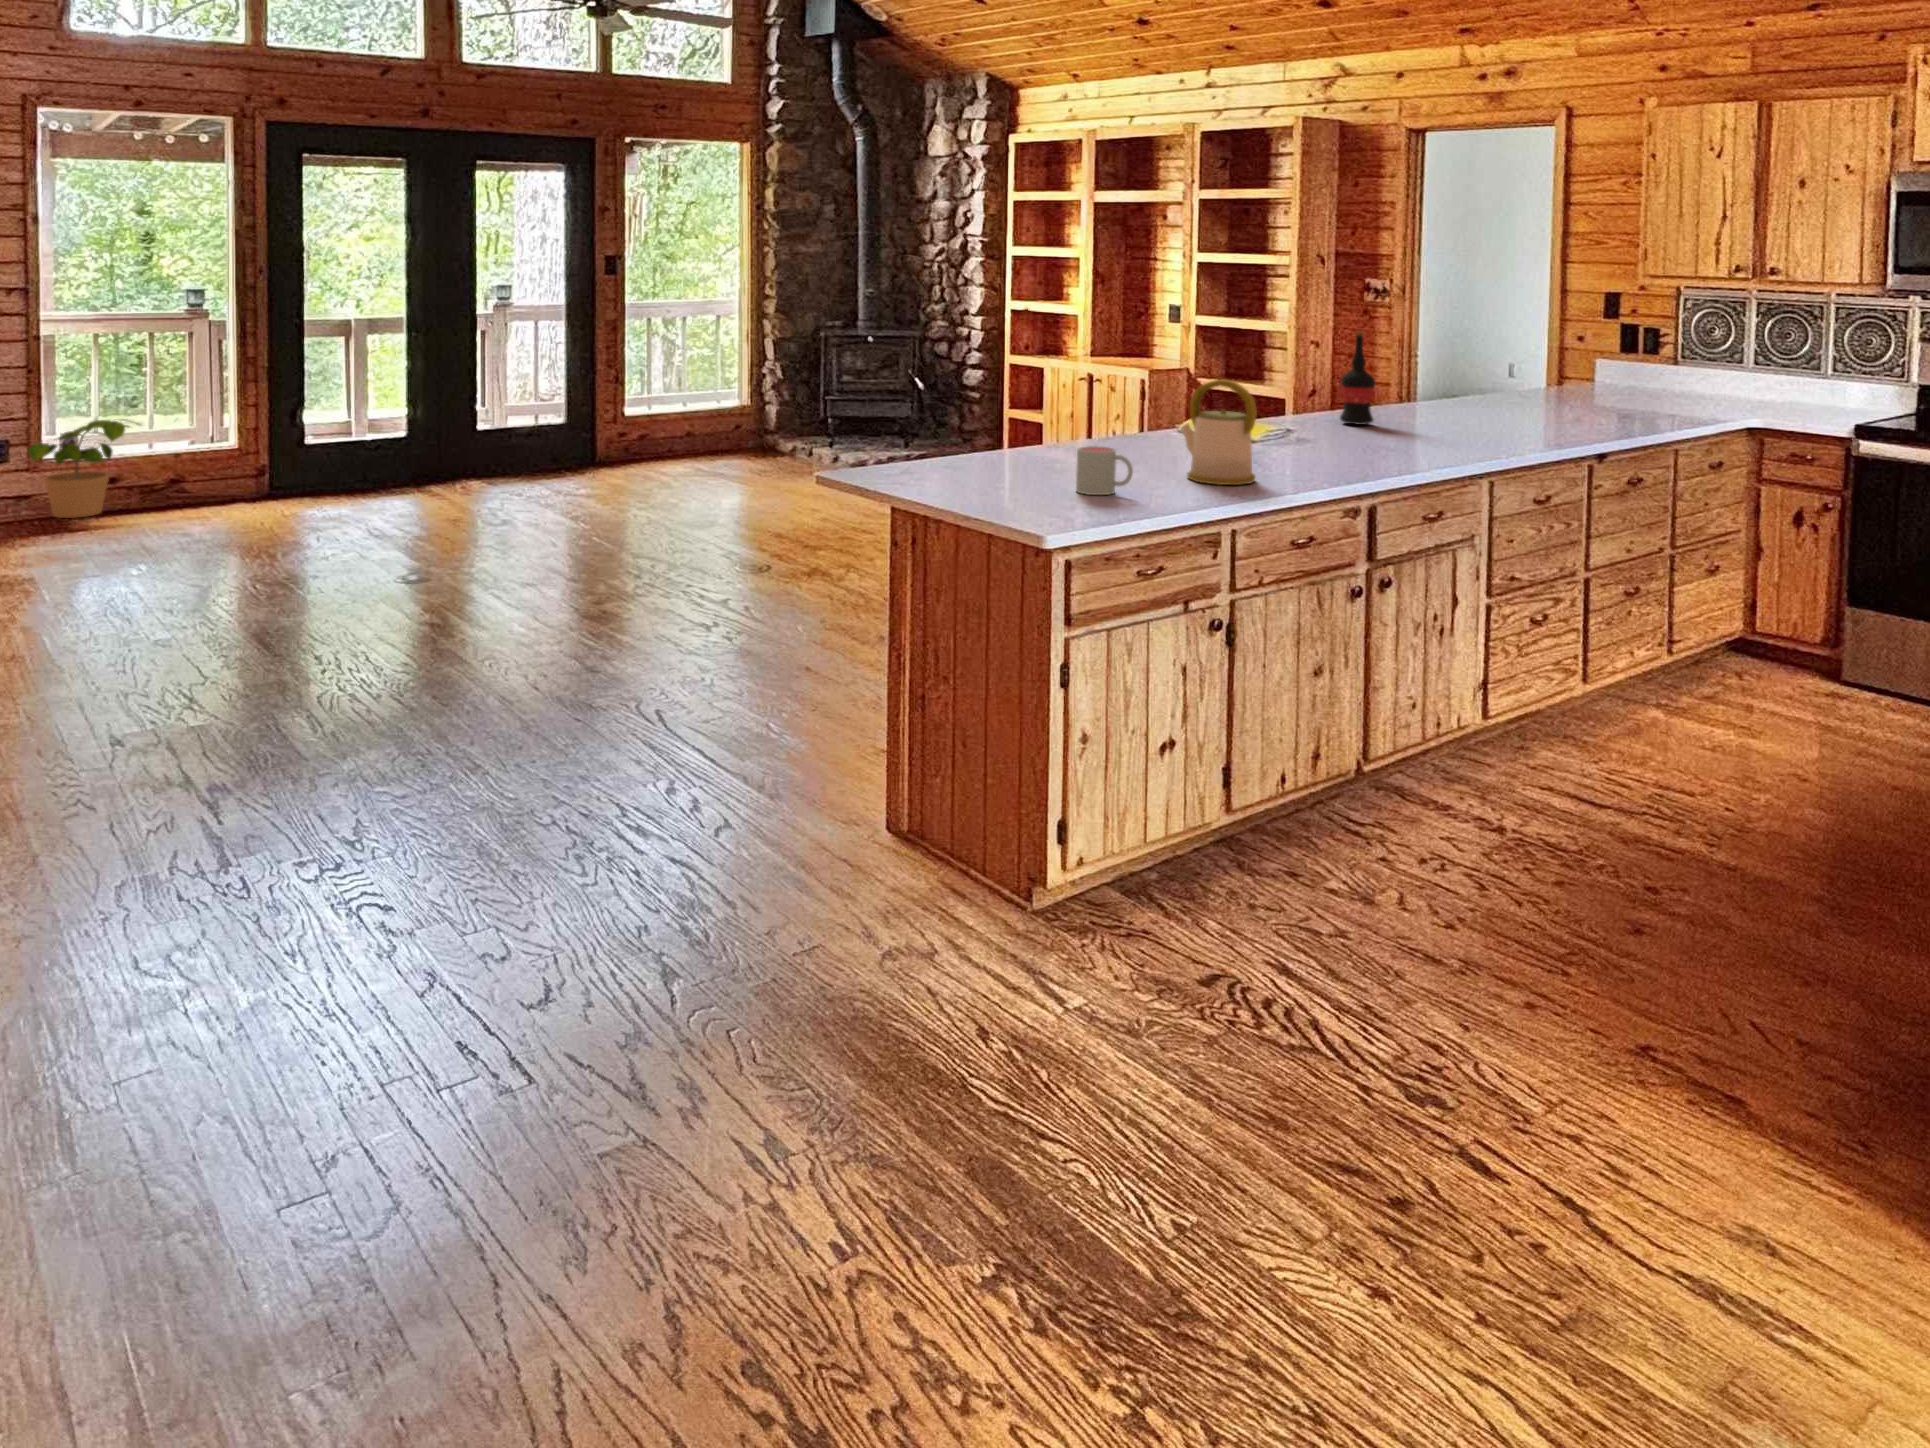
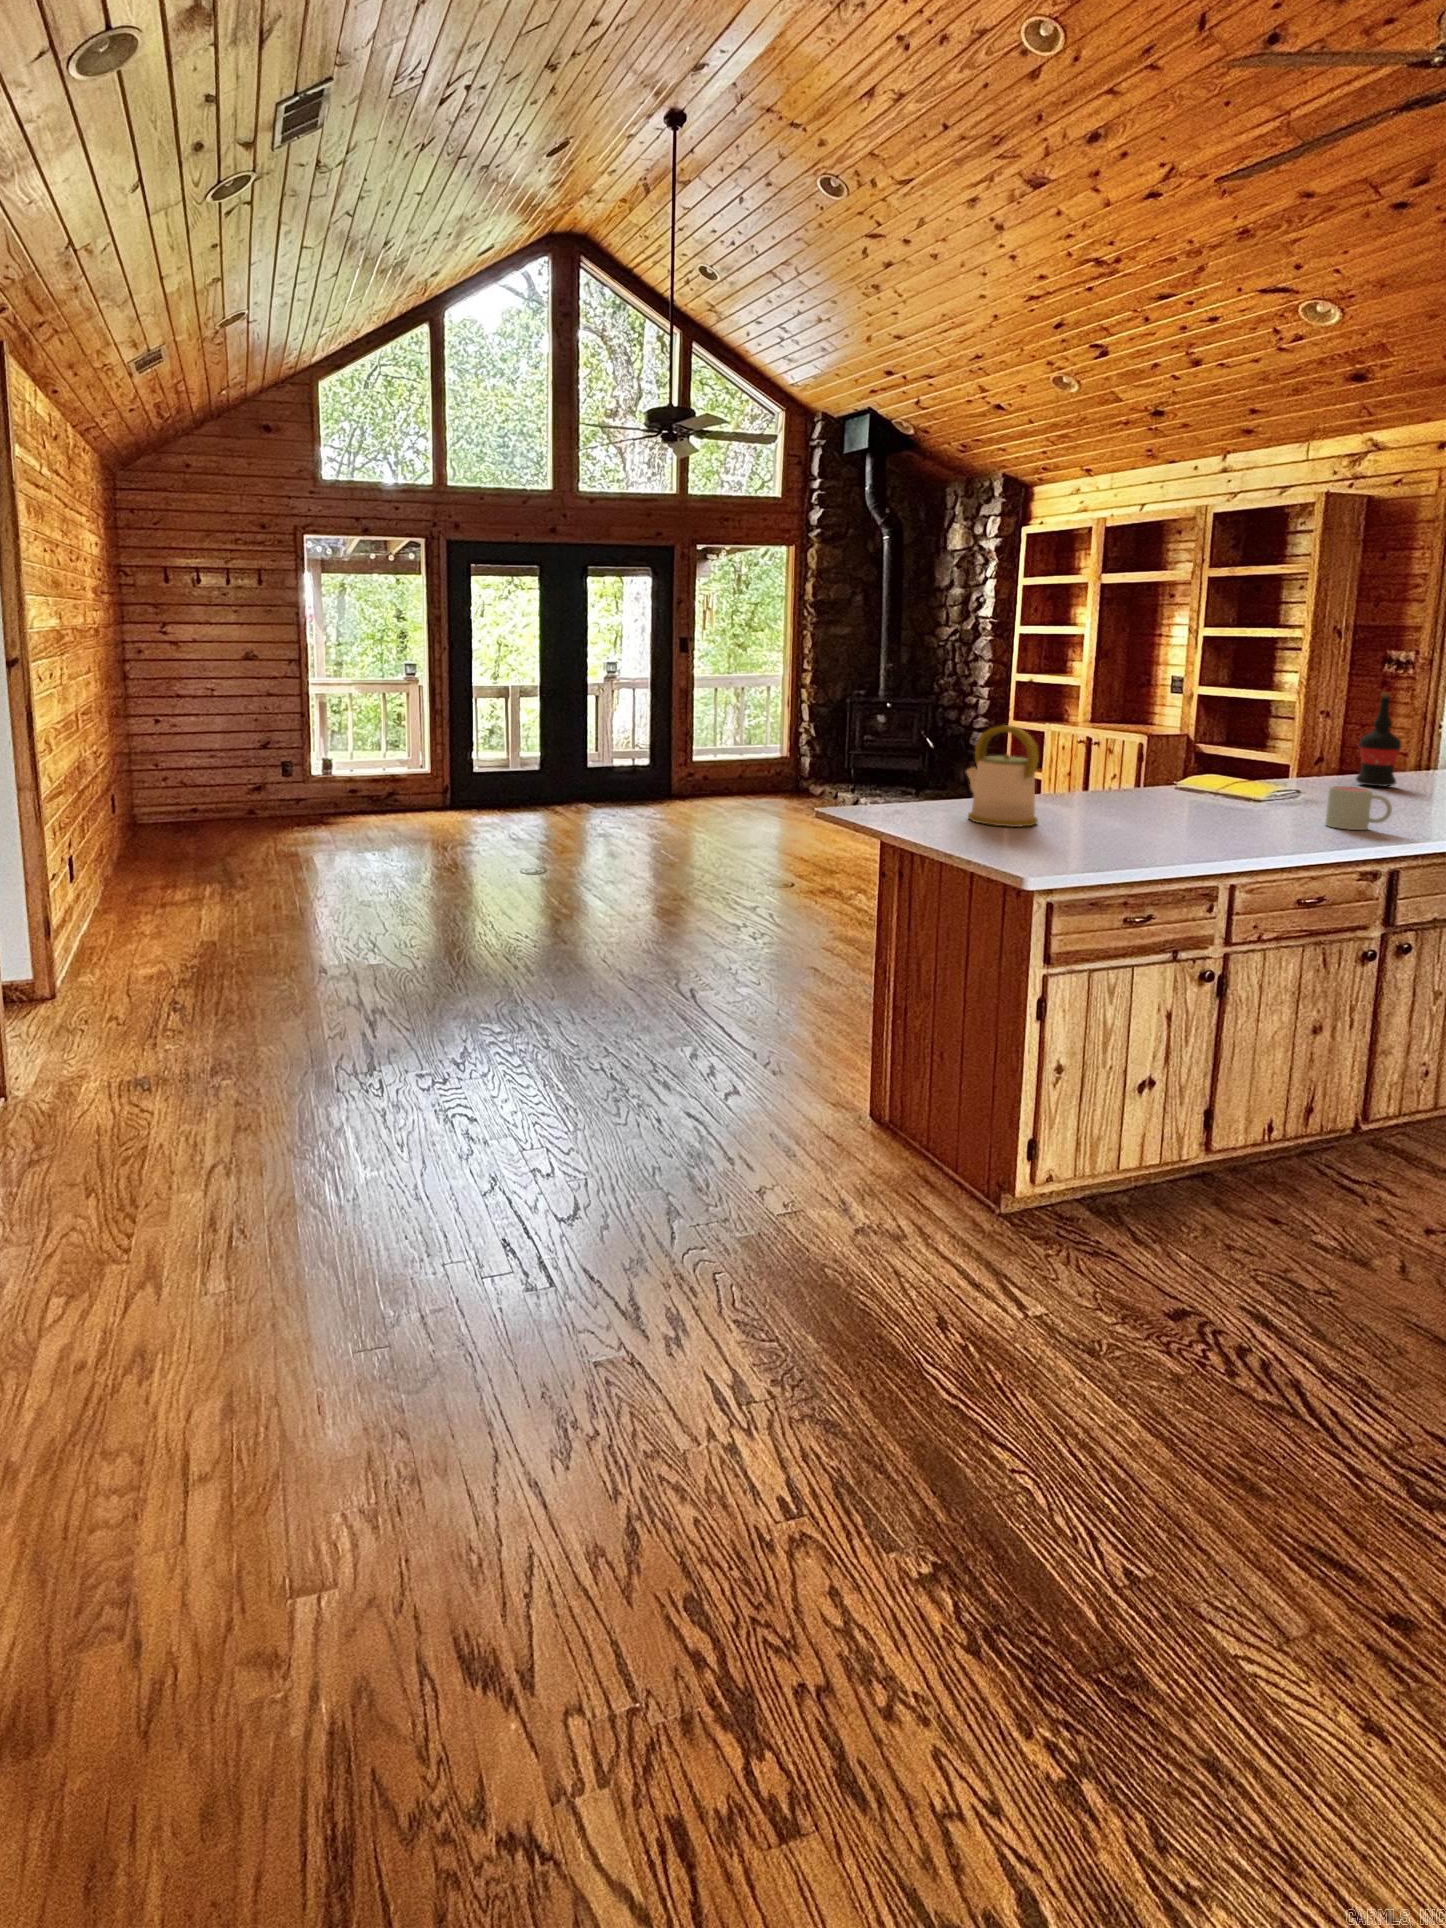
kettle: present [1181,379,1257,485] -> present [966,725,1039,827]
potted plant: present [28,419,140,518] -> none [305,748,372,813]
mug: present [1076,446,1133,495] -> present [1325,786,1392,830]

